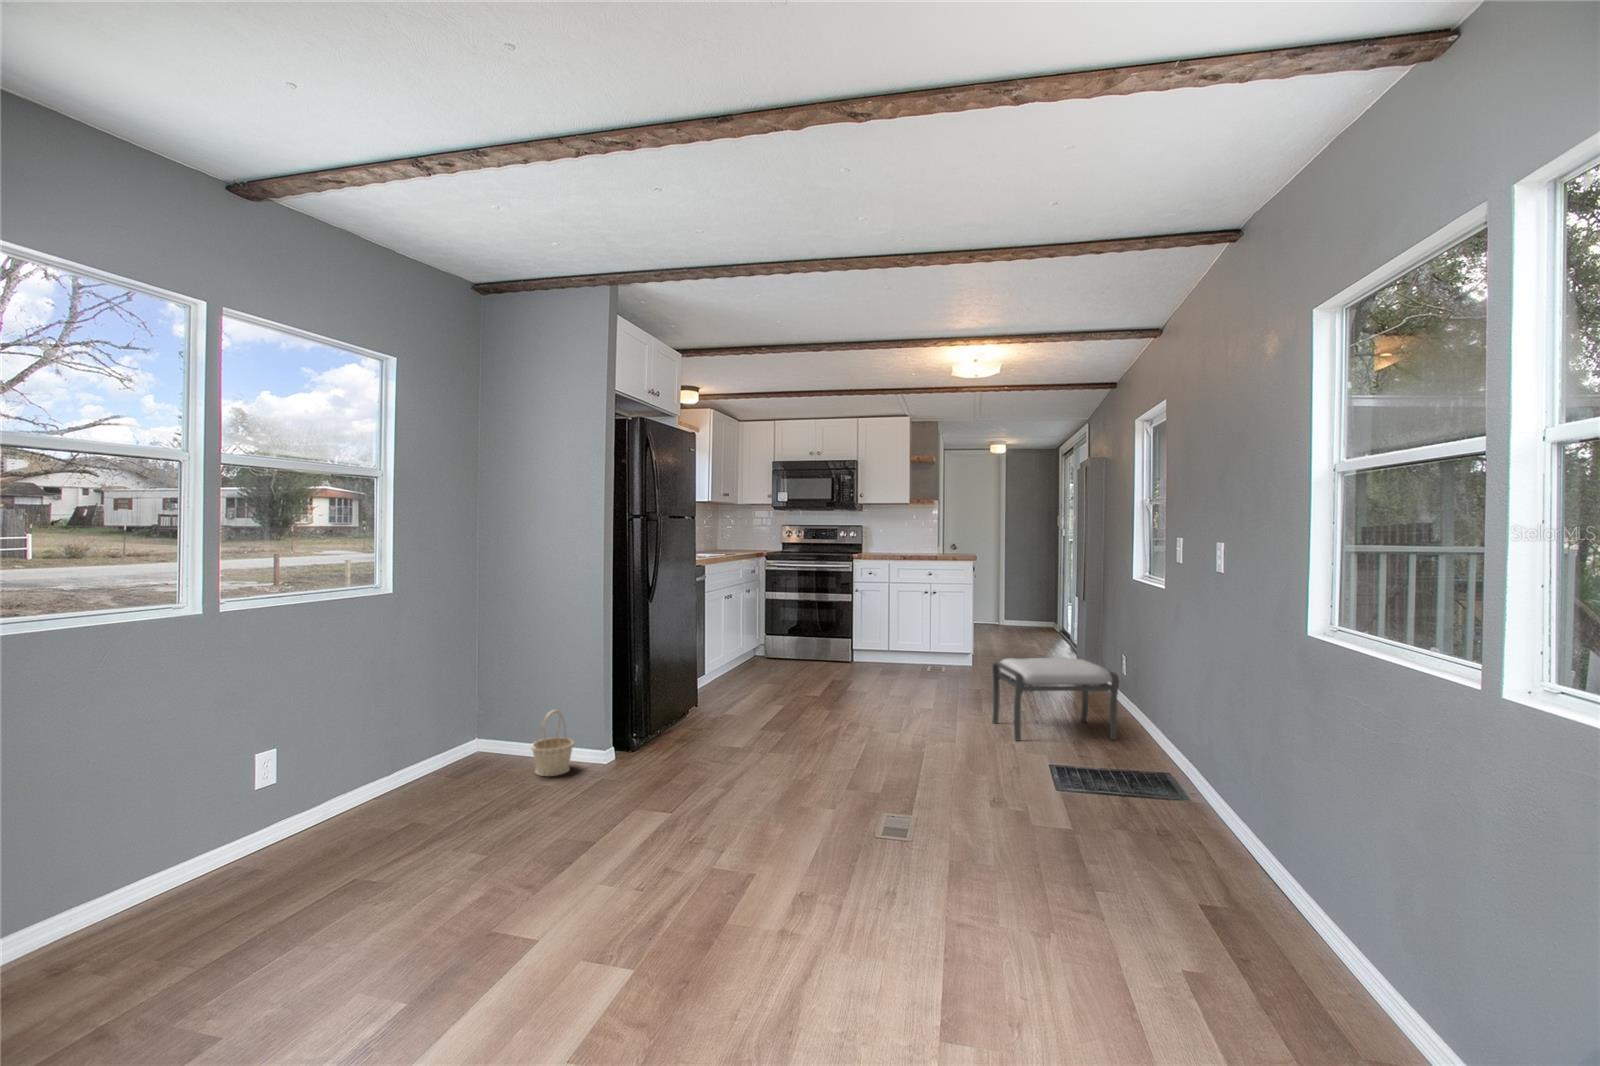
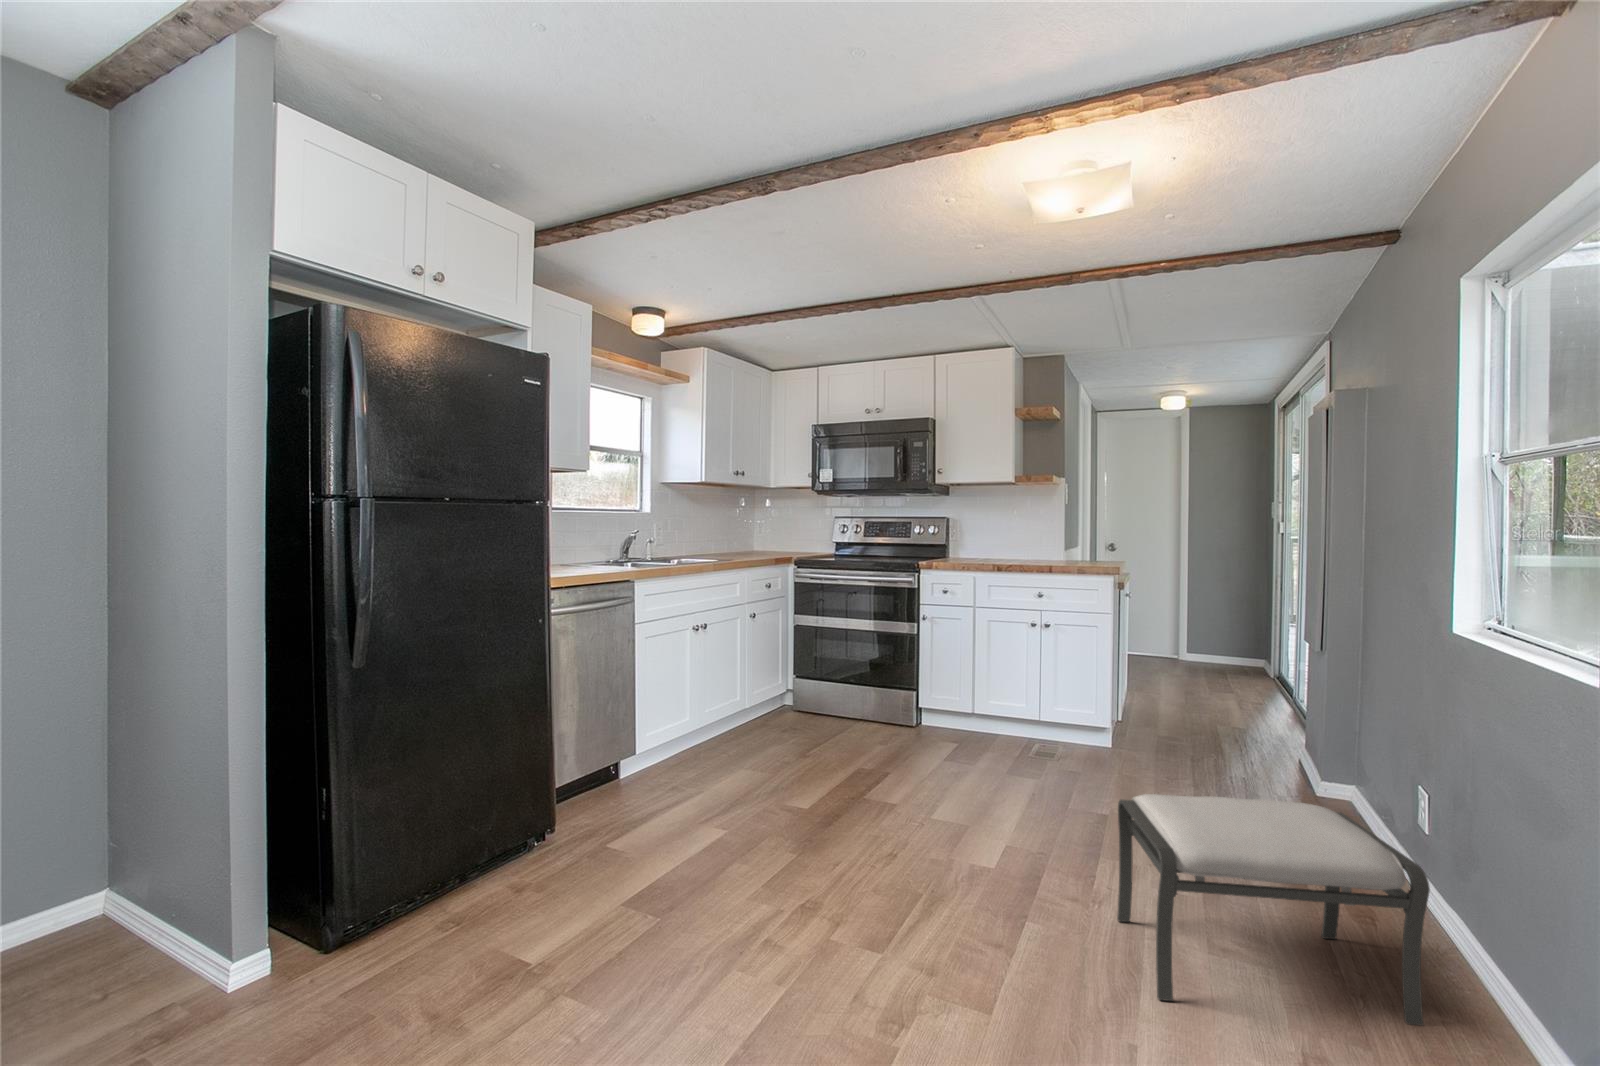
basket: present [531,710,574,776] -> none [119,880,224,1020]

